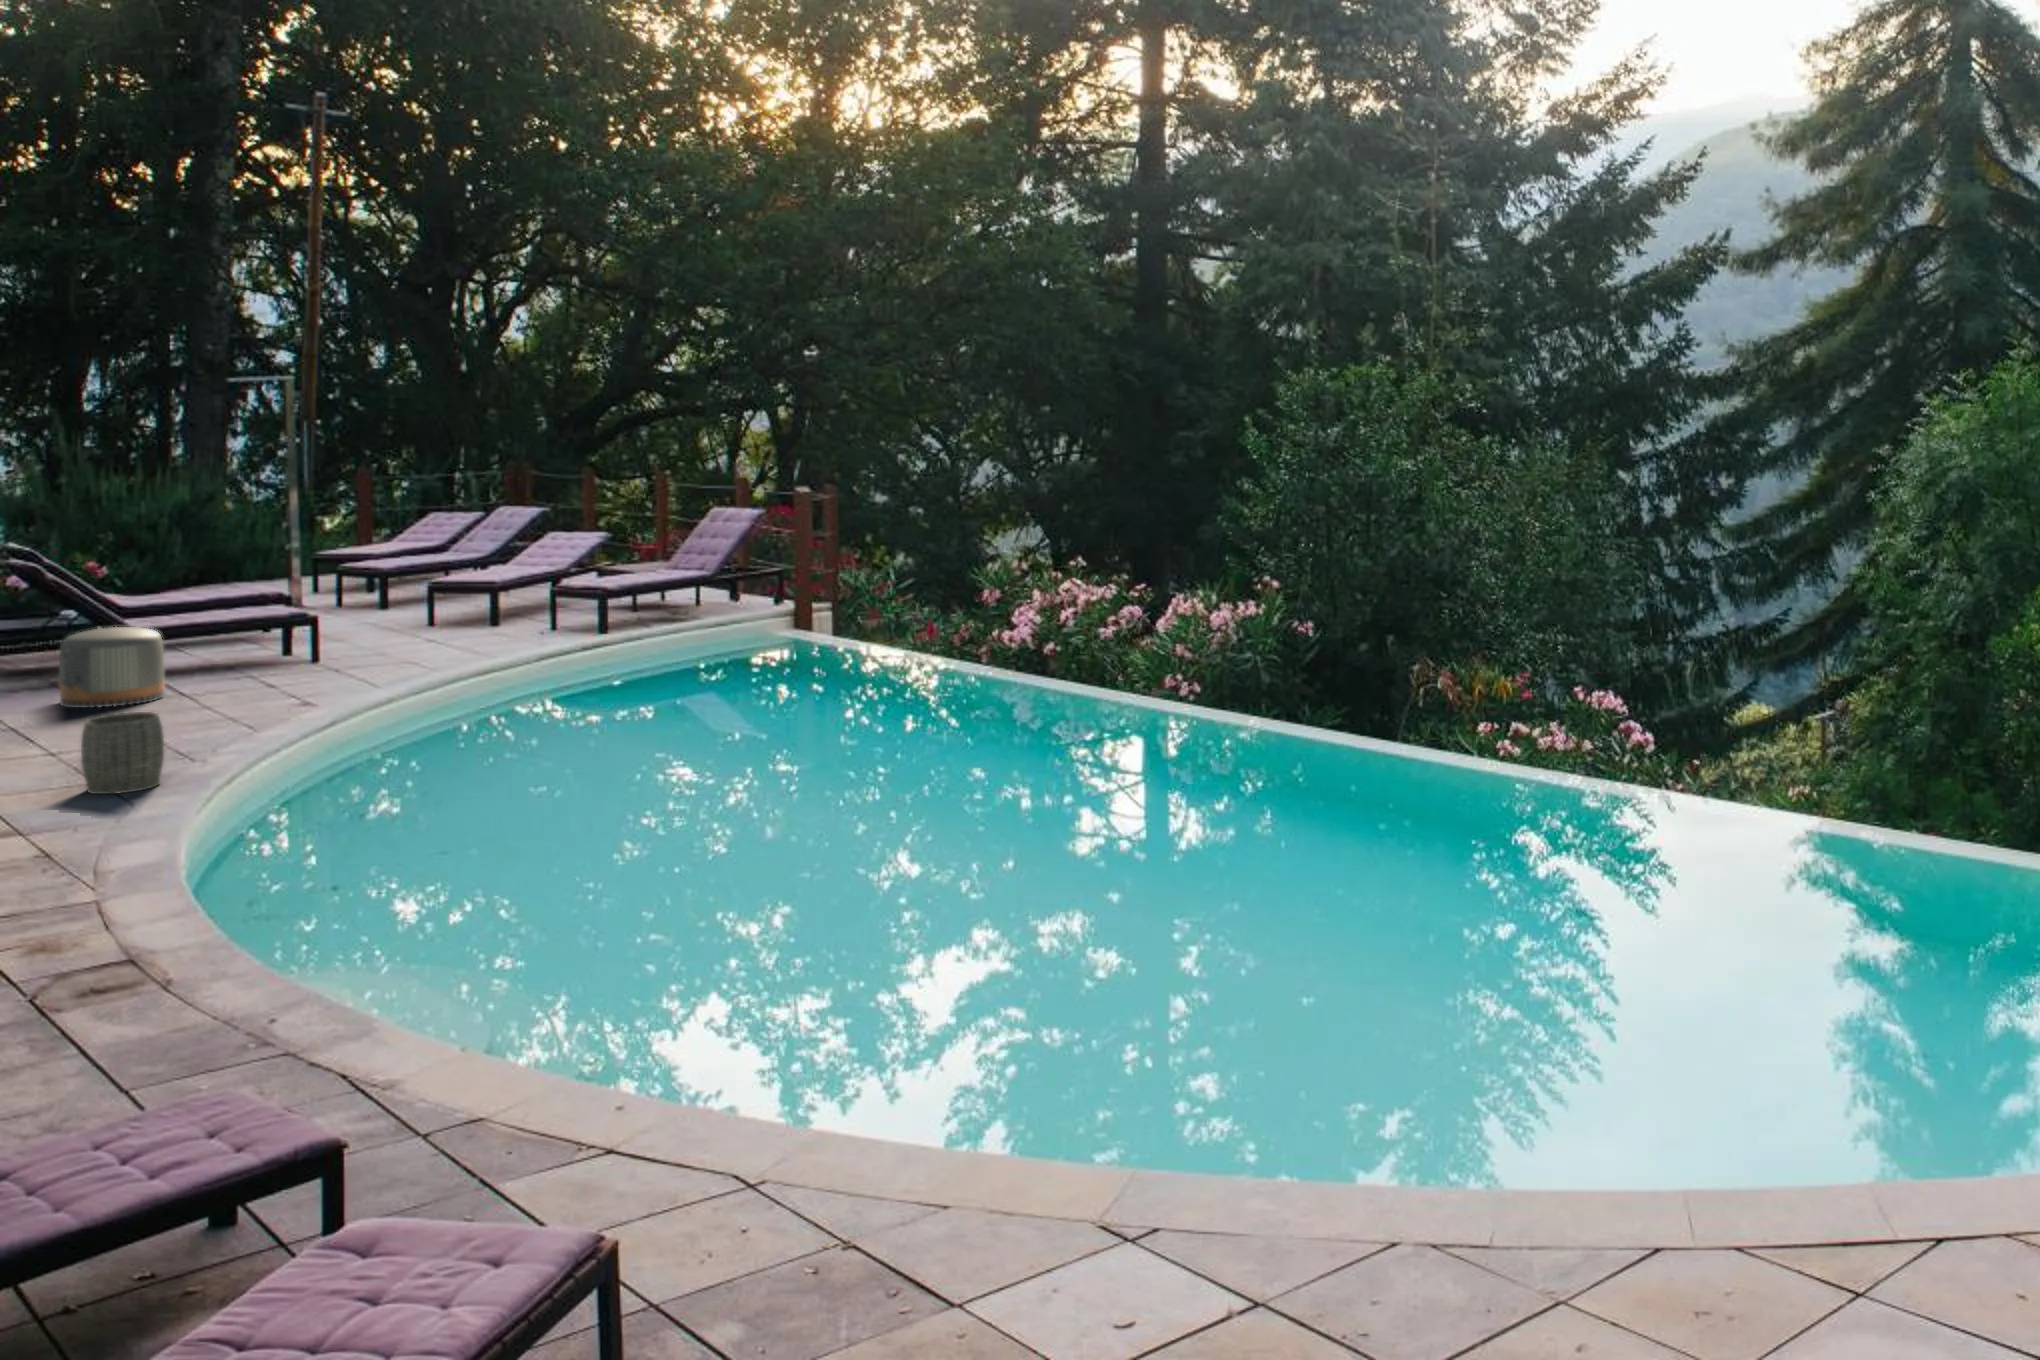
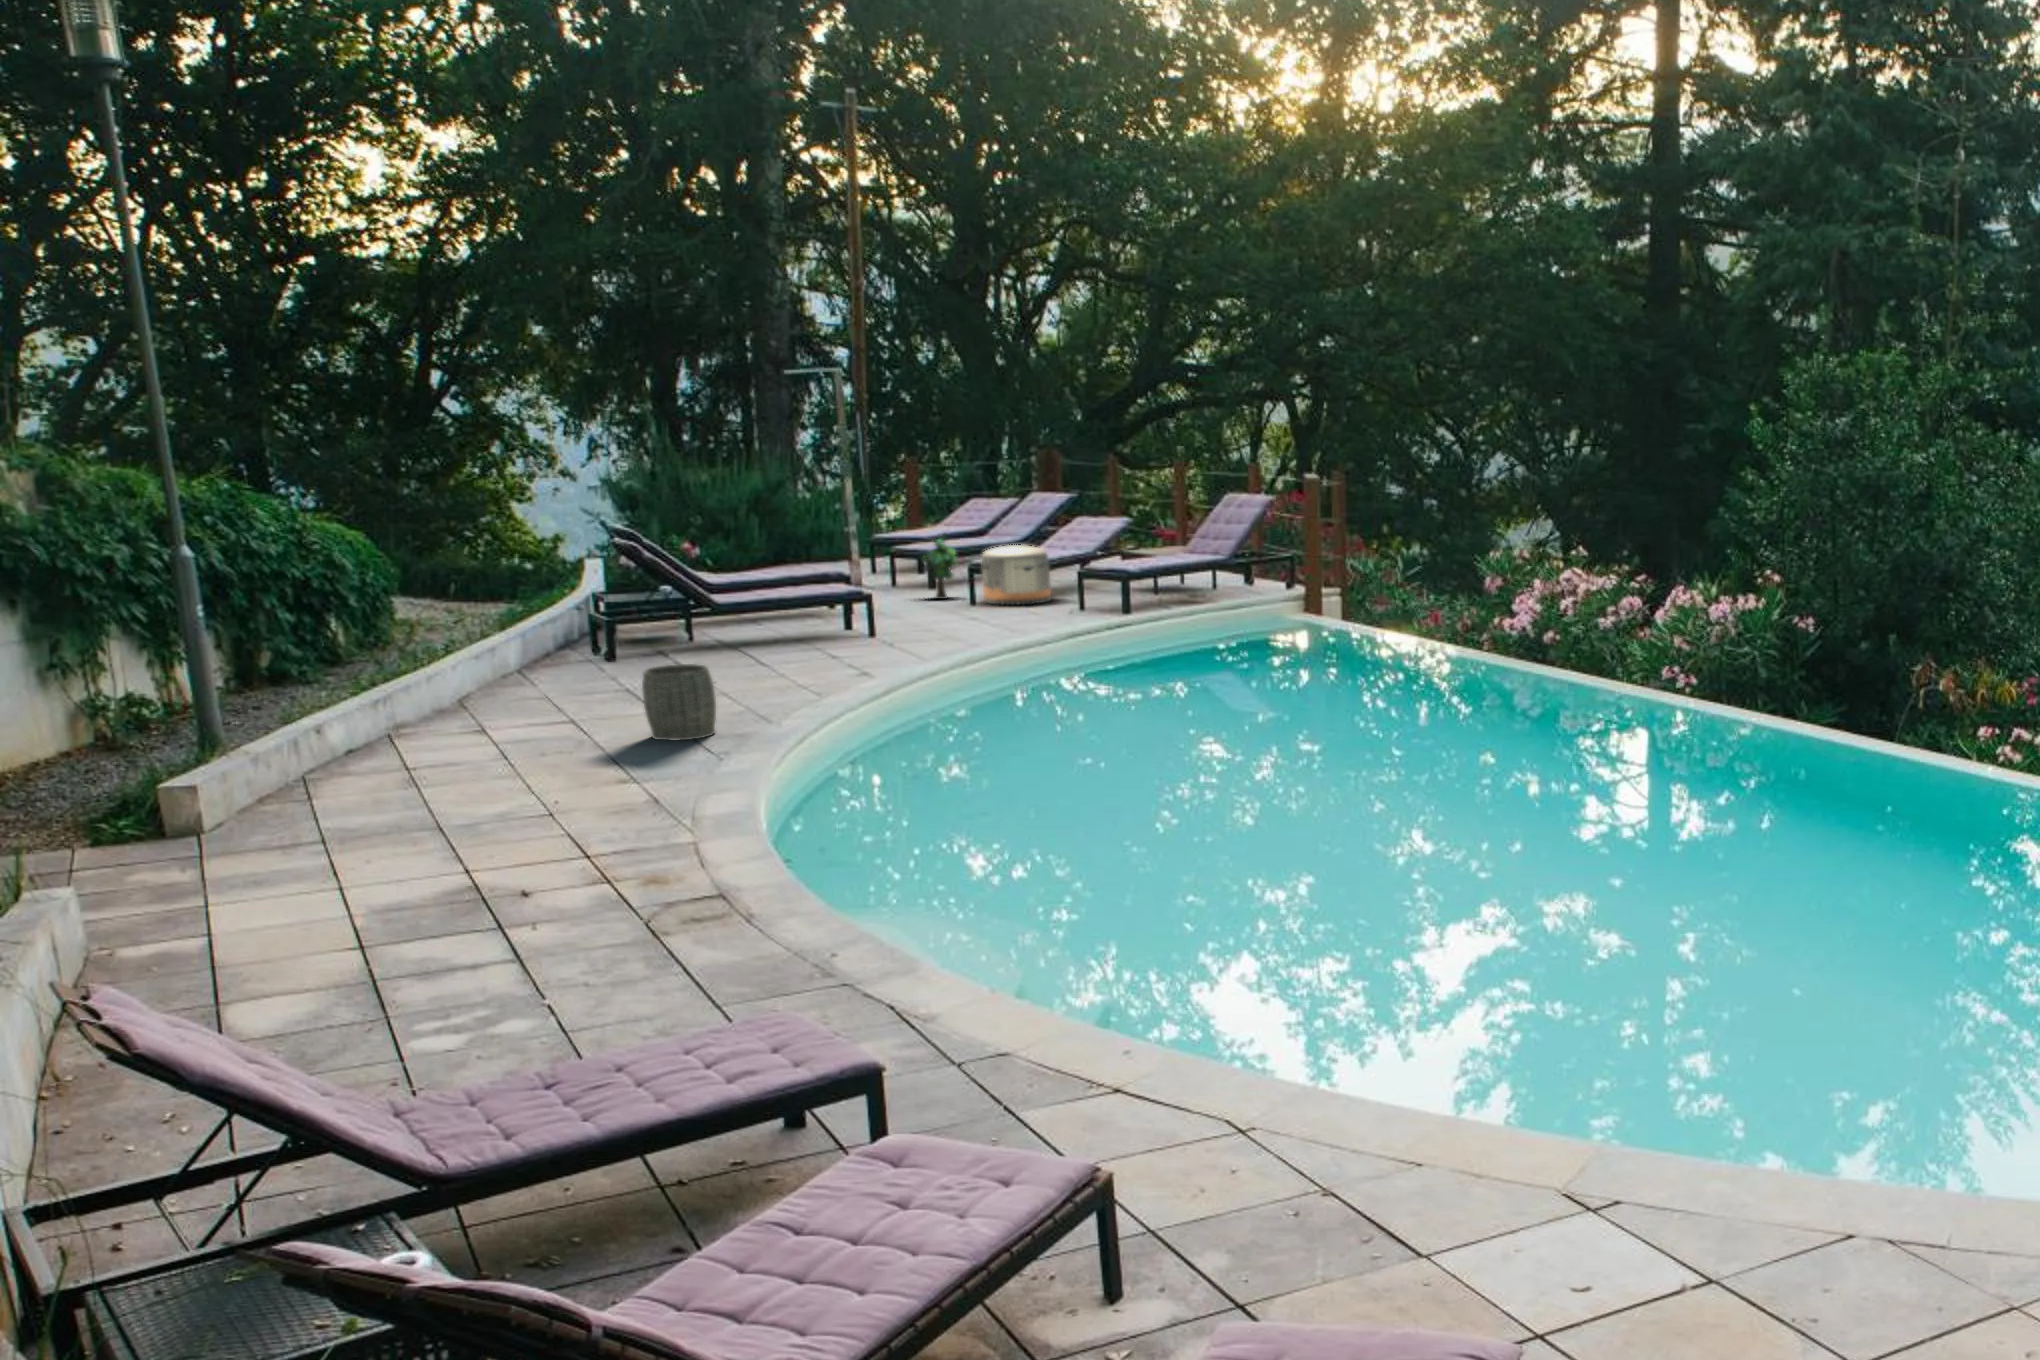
decorative plant: none [362,558,409,629] -> present [920,533,957,599]
pouf: present [59,627,165,708] -> present [982,545,1051,605]

